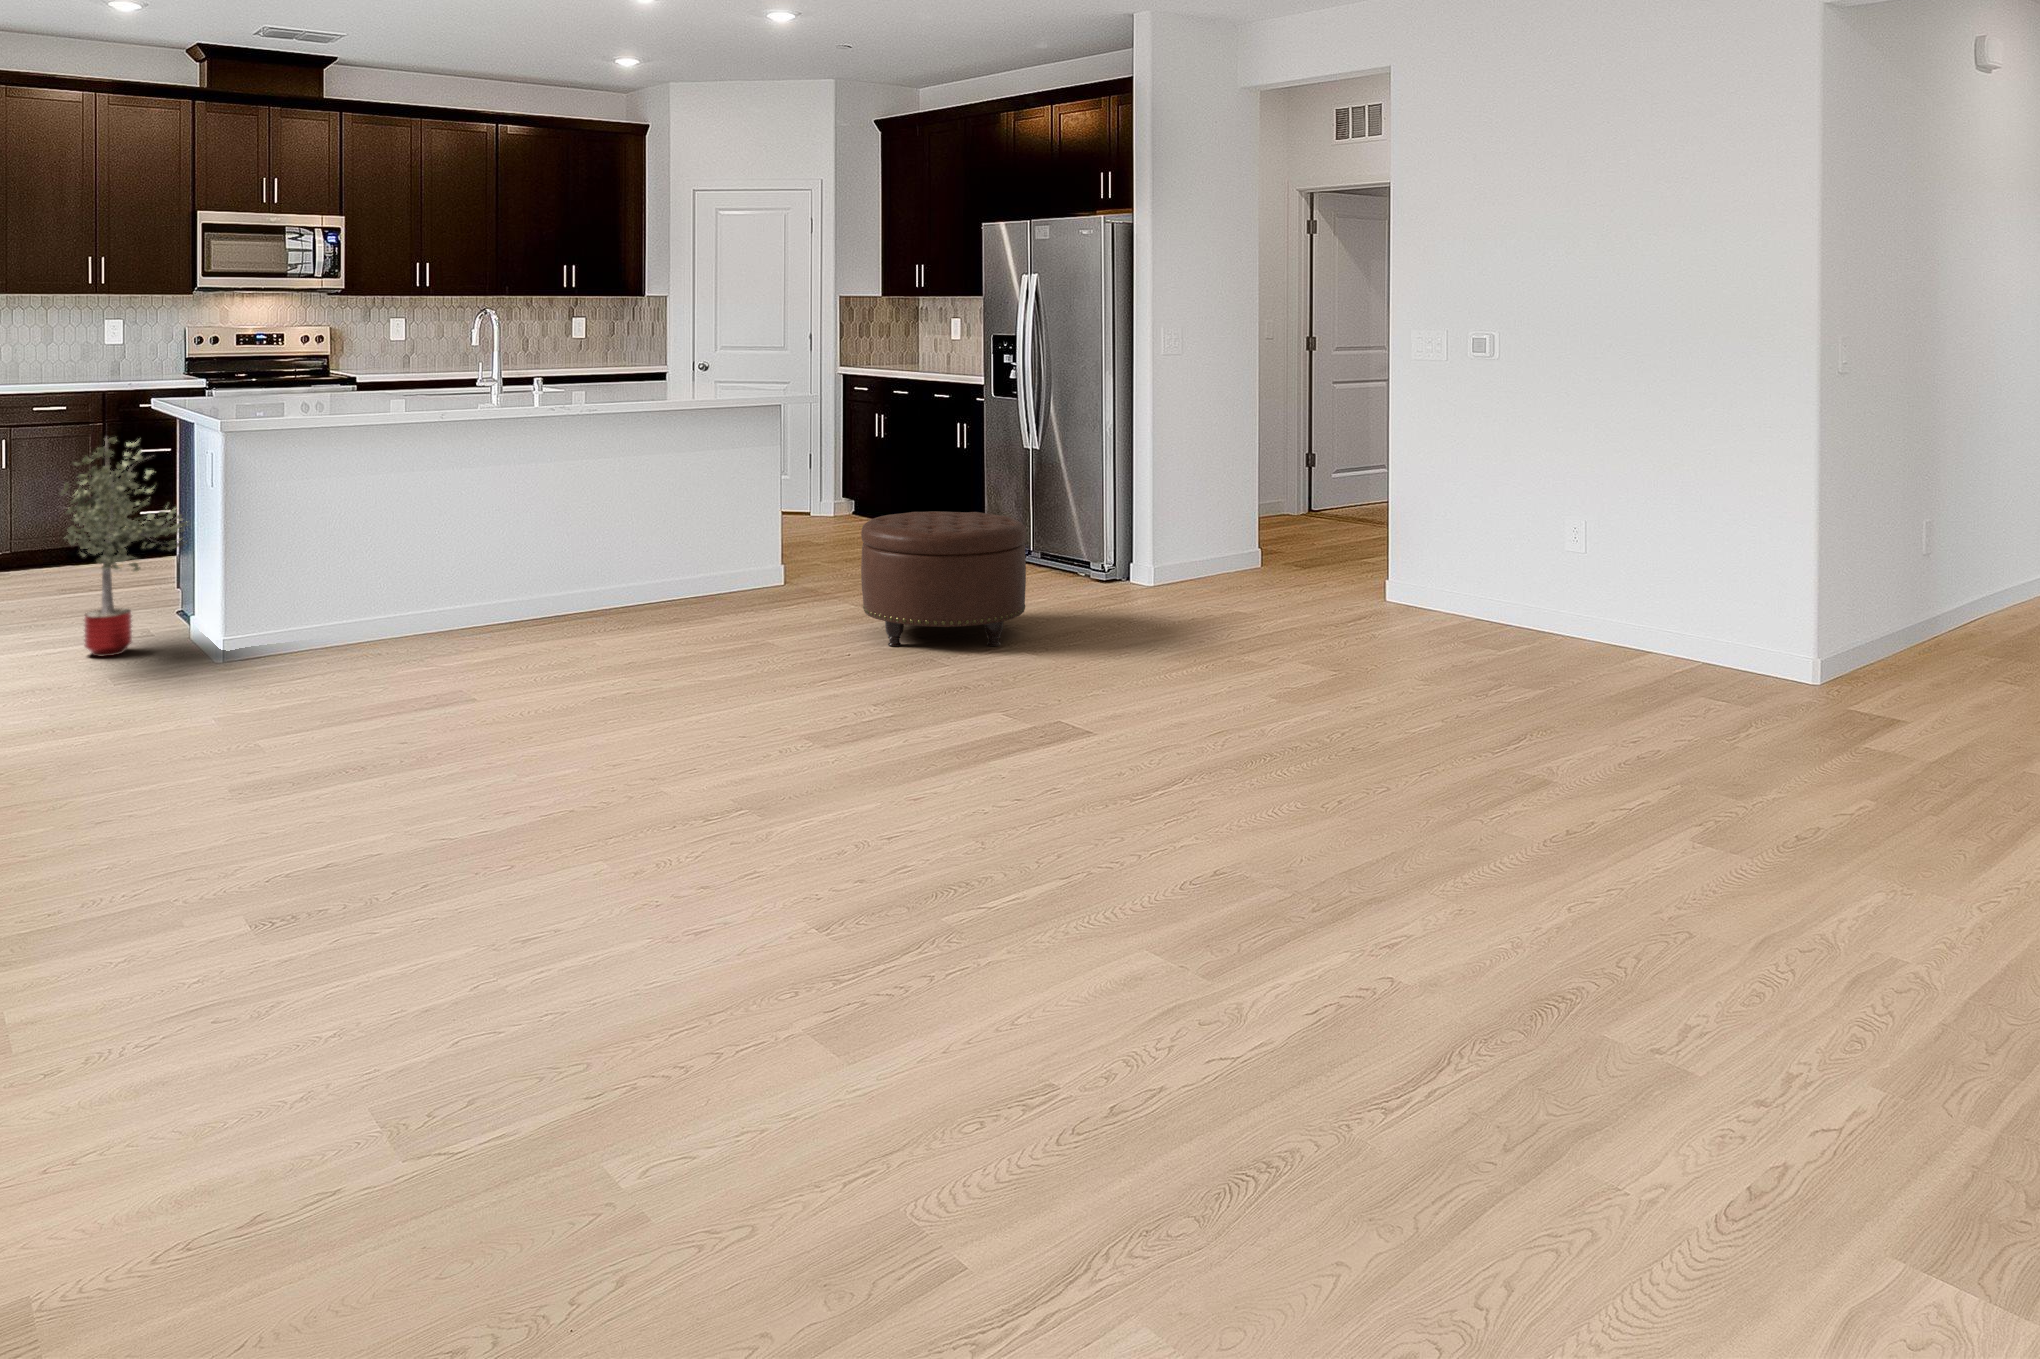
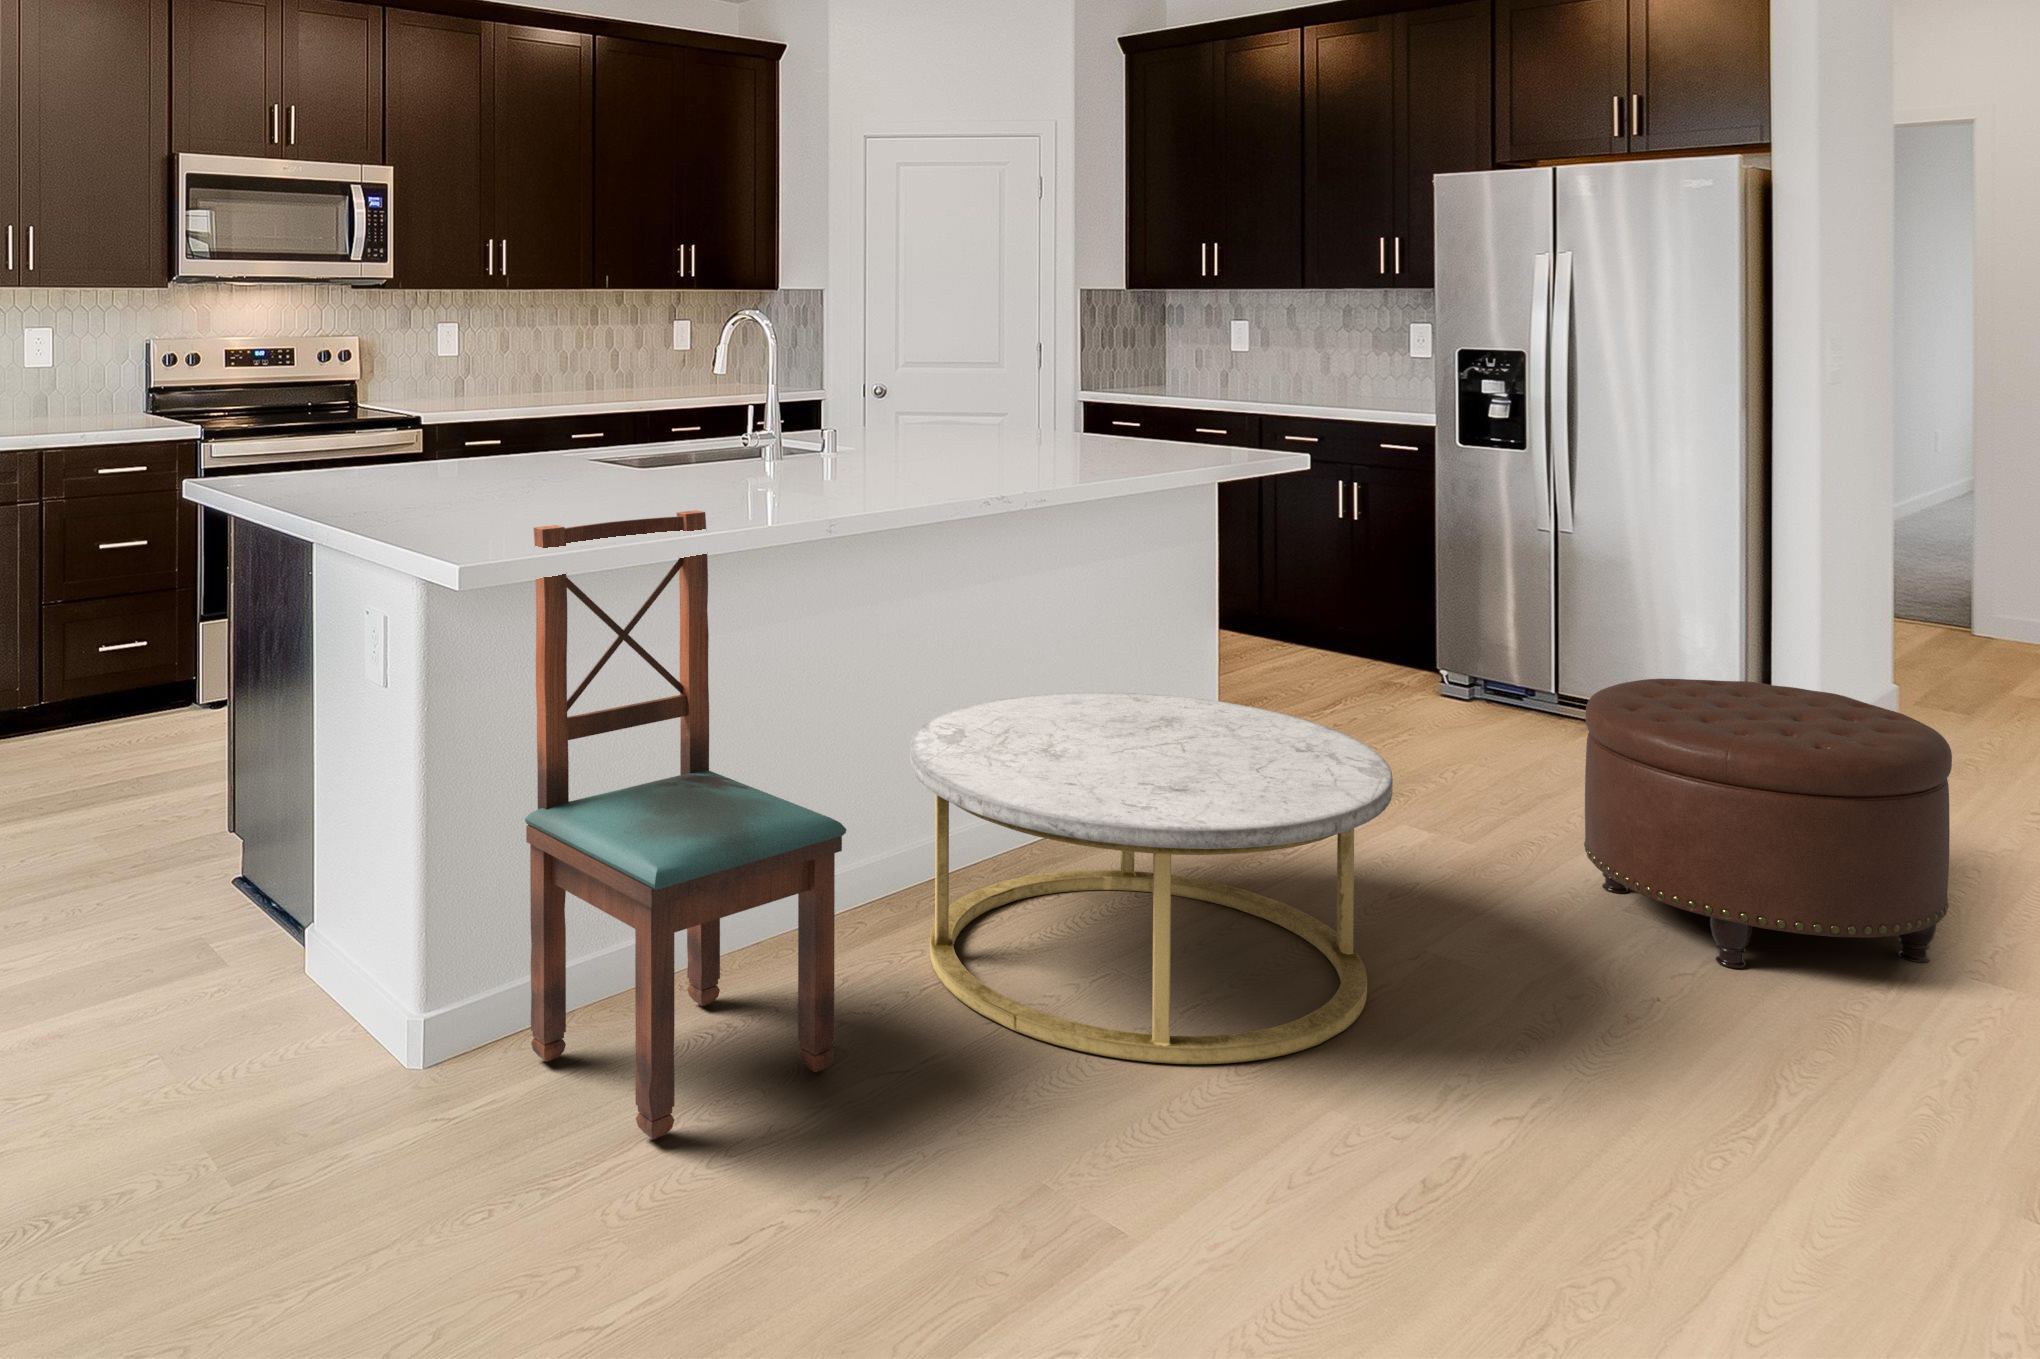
dining chair: none [252,406,395,681] -> present [525,510,846,1139]
potted tree: present [60,437,188,656] -> none [95,580,367,1044]
coffee table: none [471,516,716,667] -> present [910,693,1393,1064]

